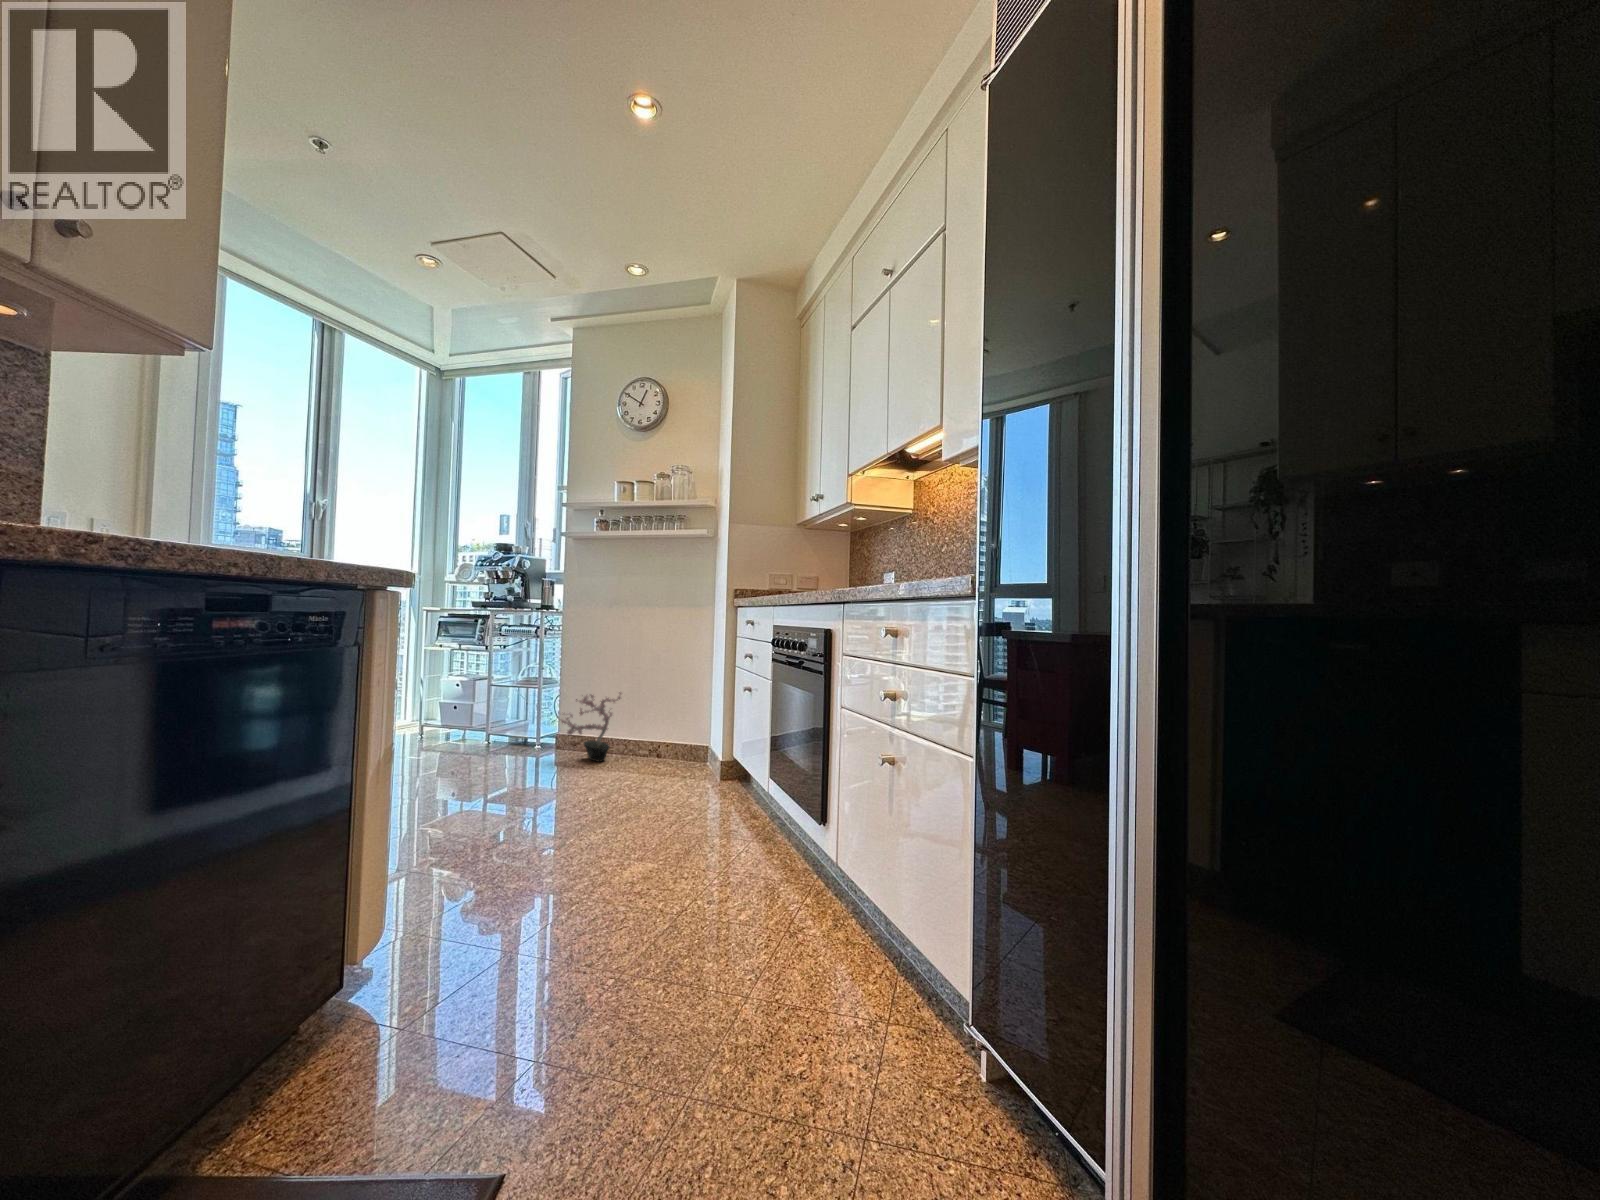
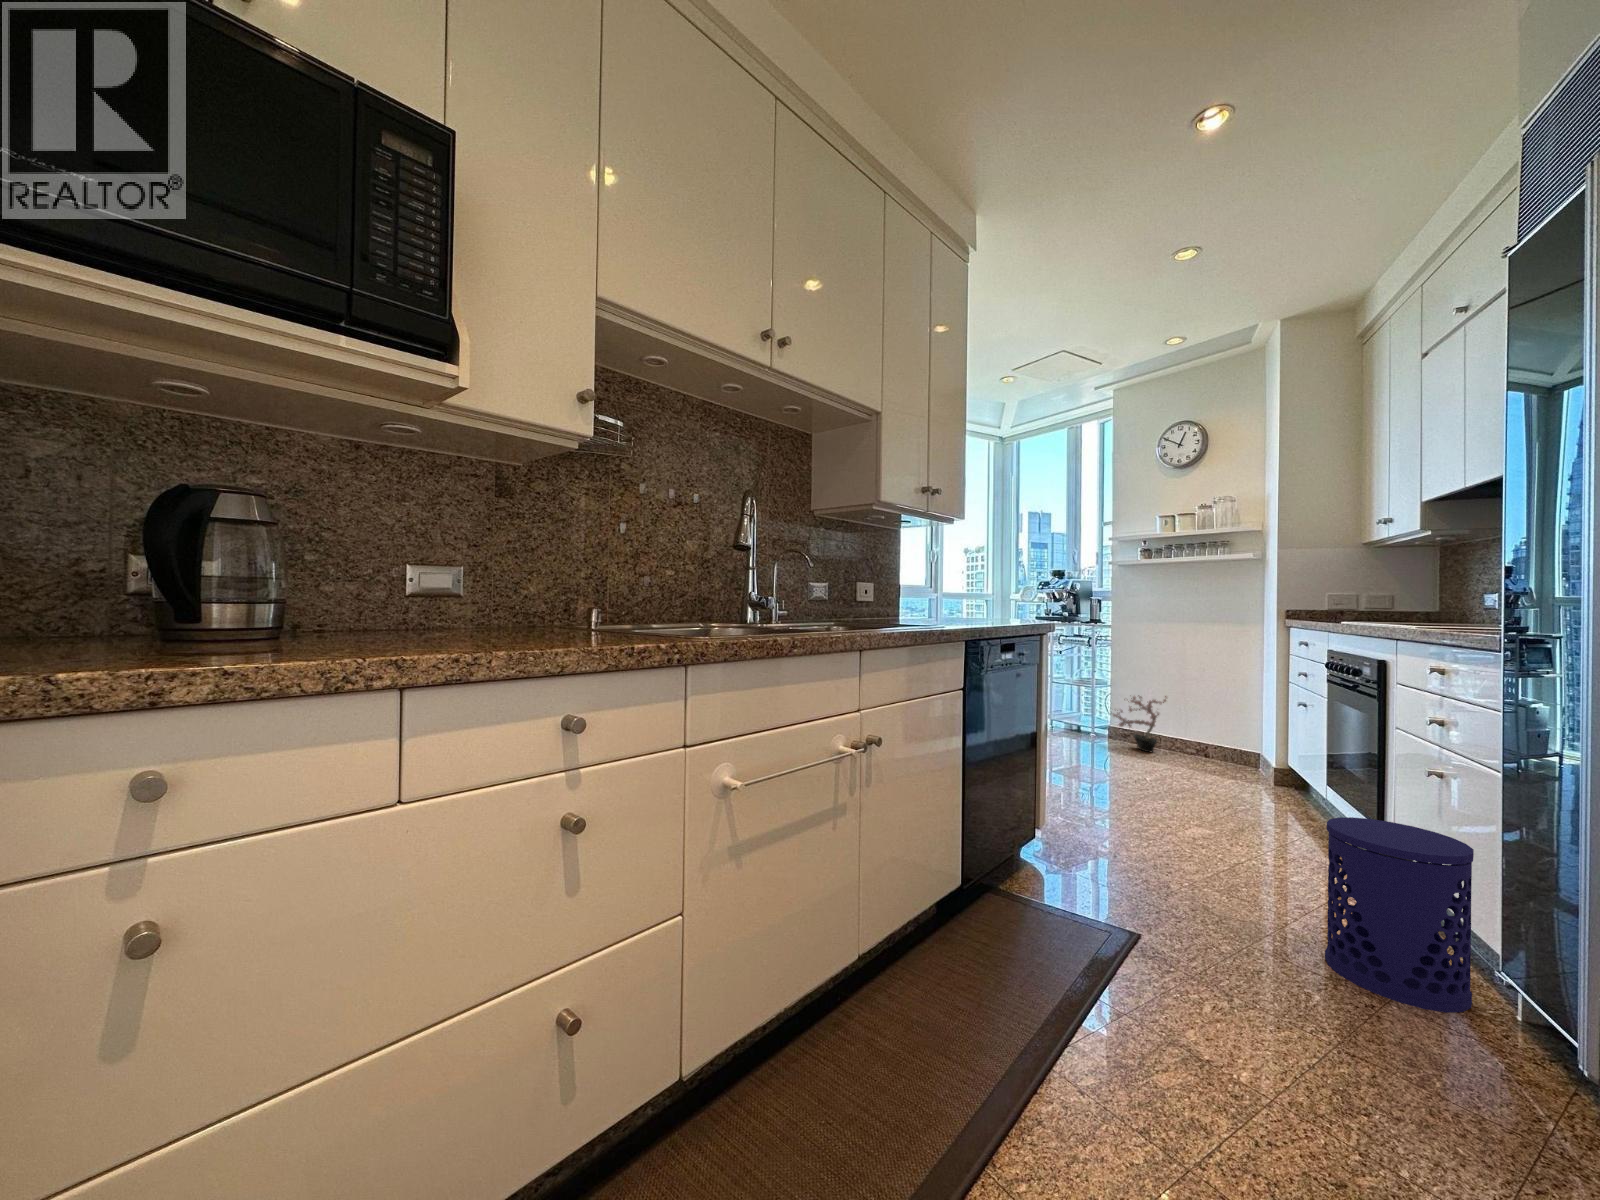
waste bin: none [791,847,959,1167] -> present [1325,817,1474,1013]

